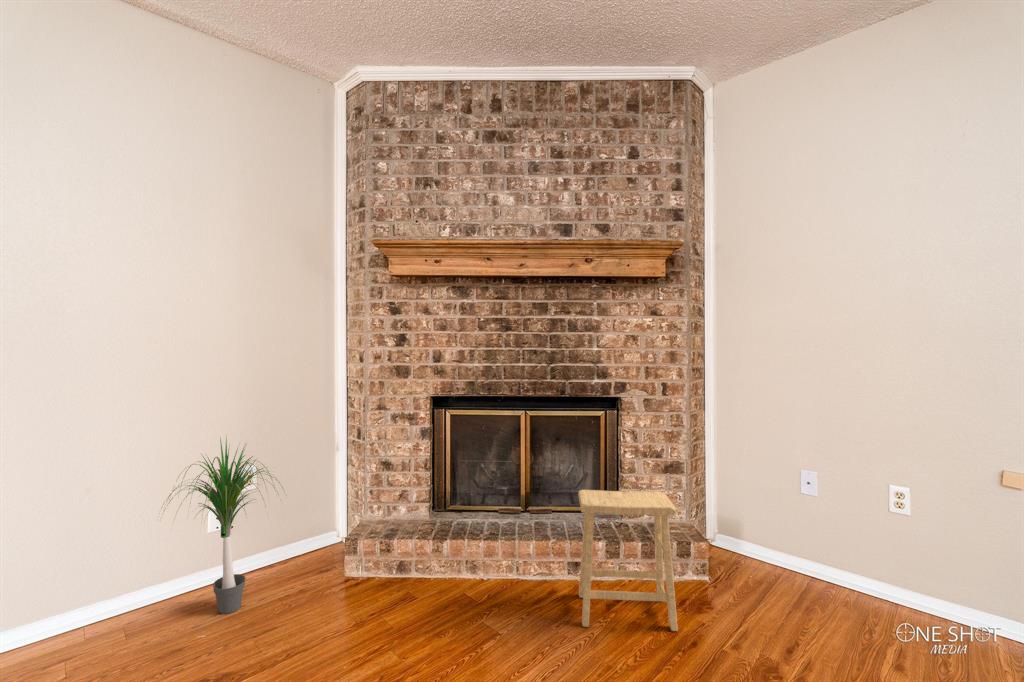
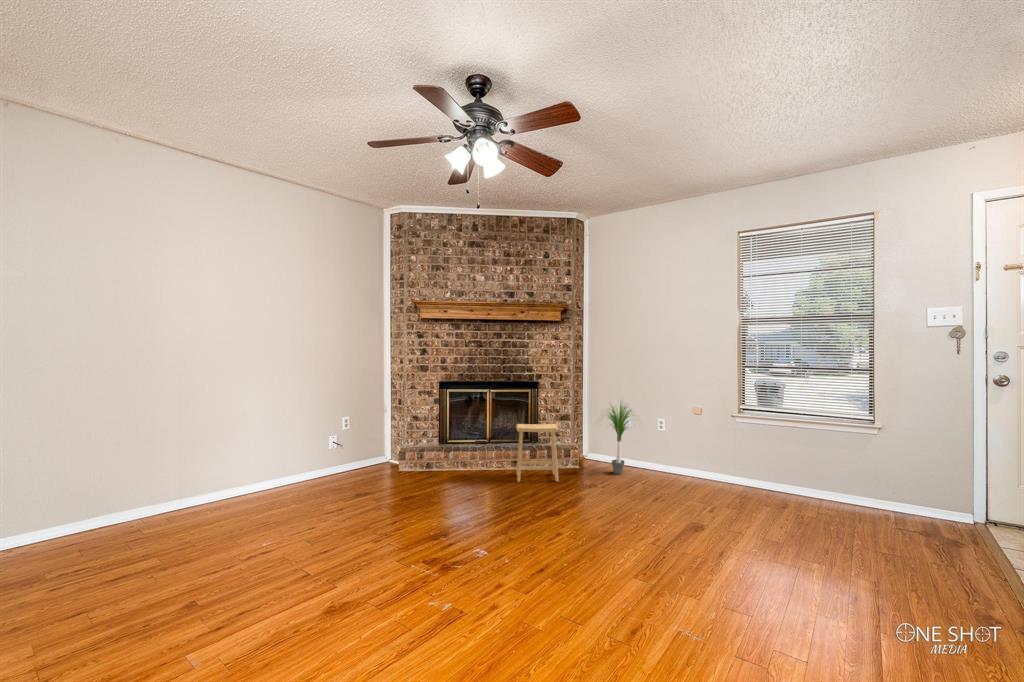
potted plant: present [169,439,284,614] -> present [607,404,633,474]

